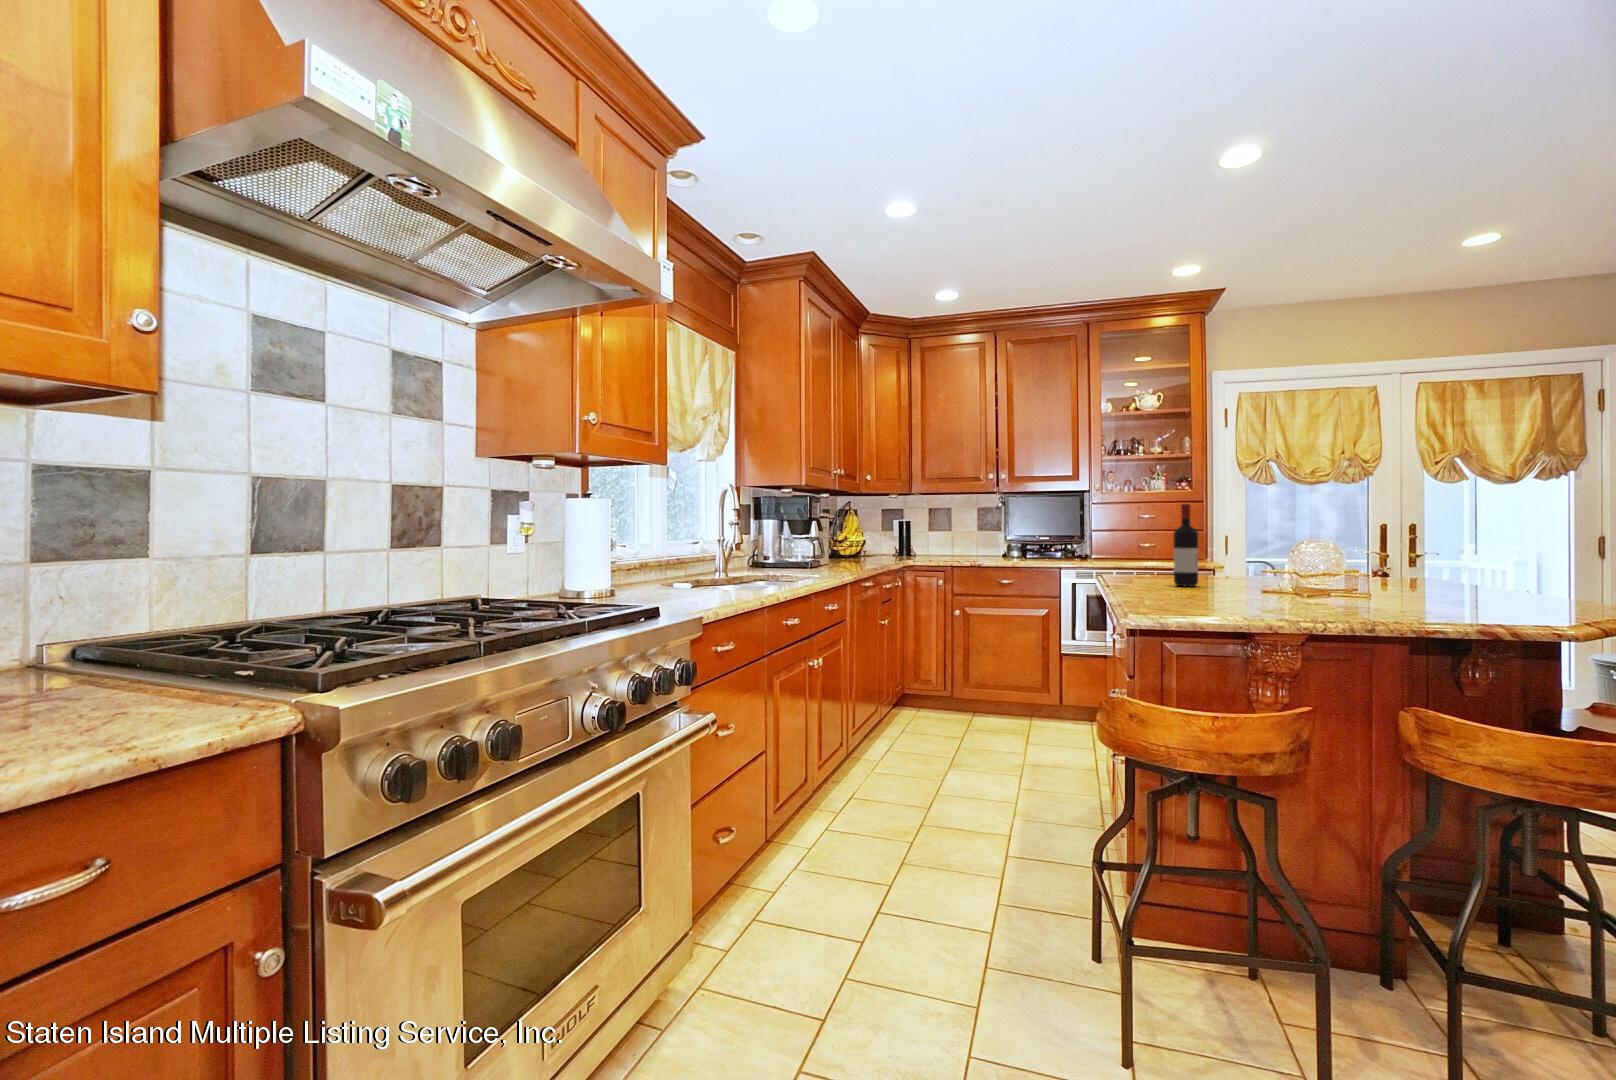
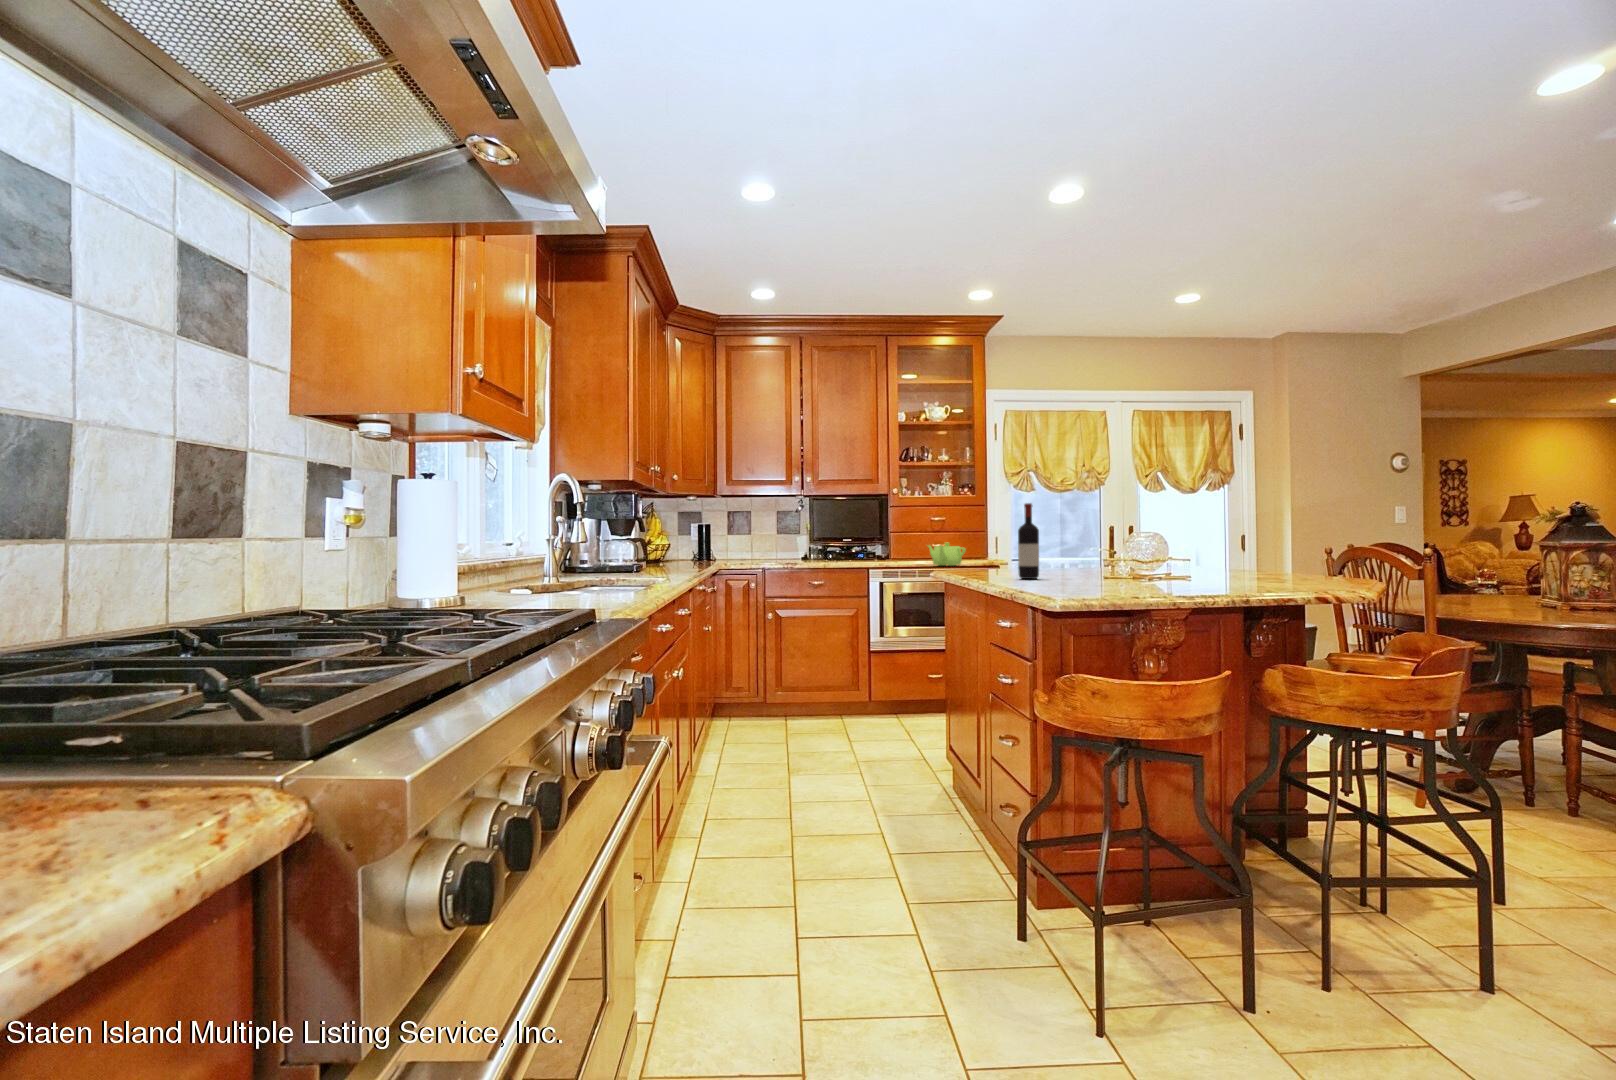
teapot: none [1122,542,1167,567] -> present [928,543,966,566]

